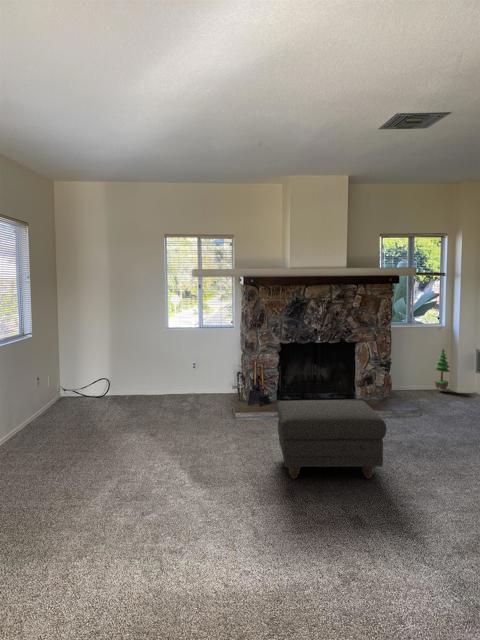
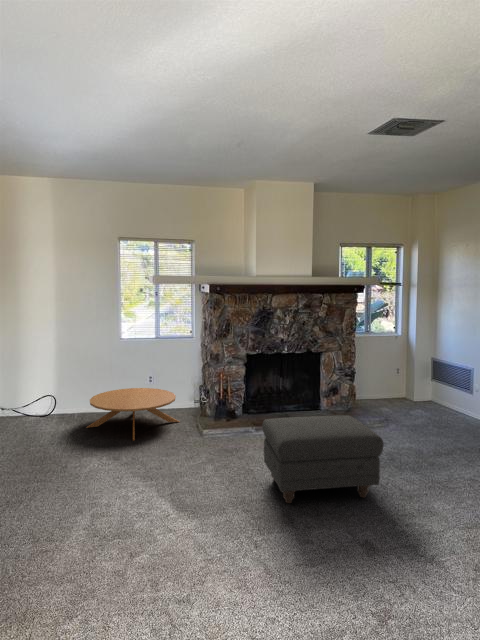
potted tree: present [434,349,450,392] -> none [391,356,408,400]
coffee table: none [134,373,217,418] -> present [86,388,179,440]

